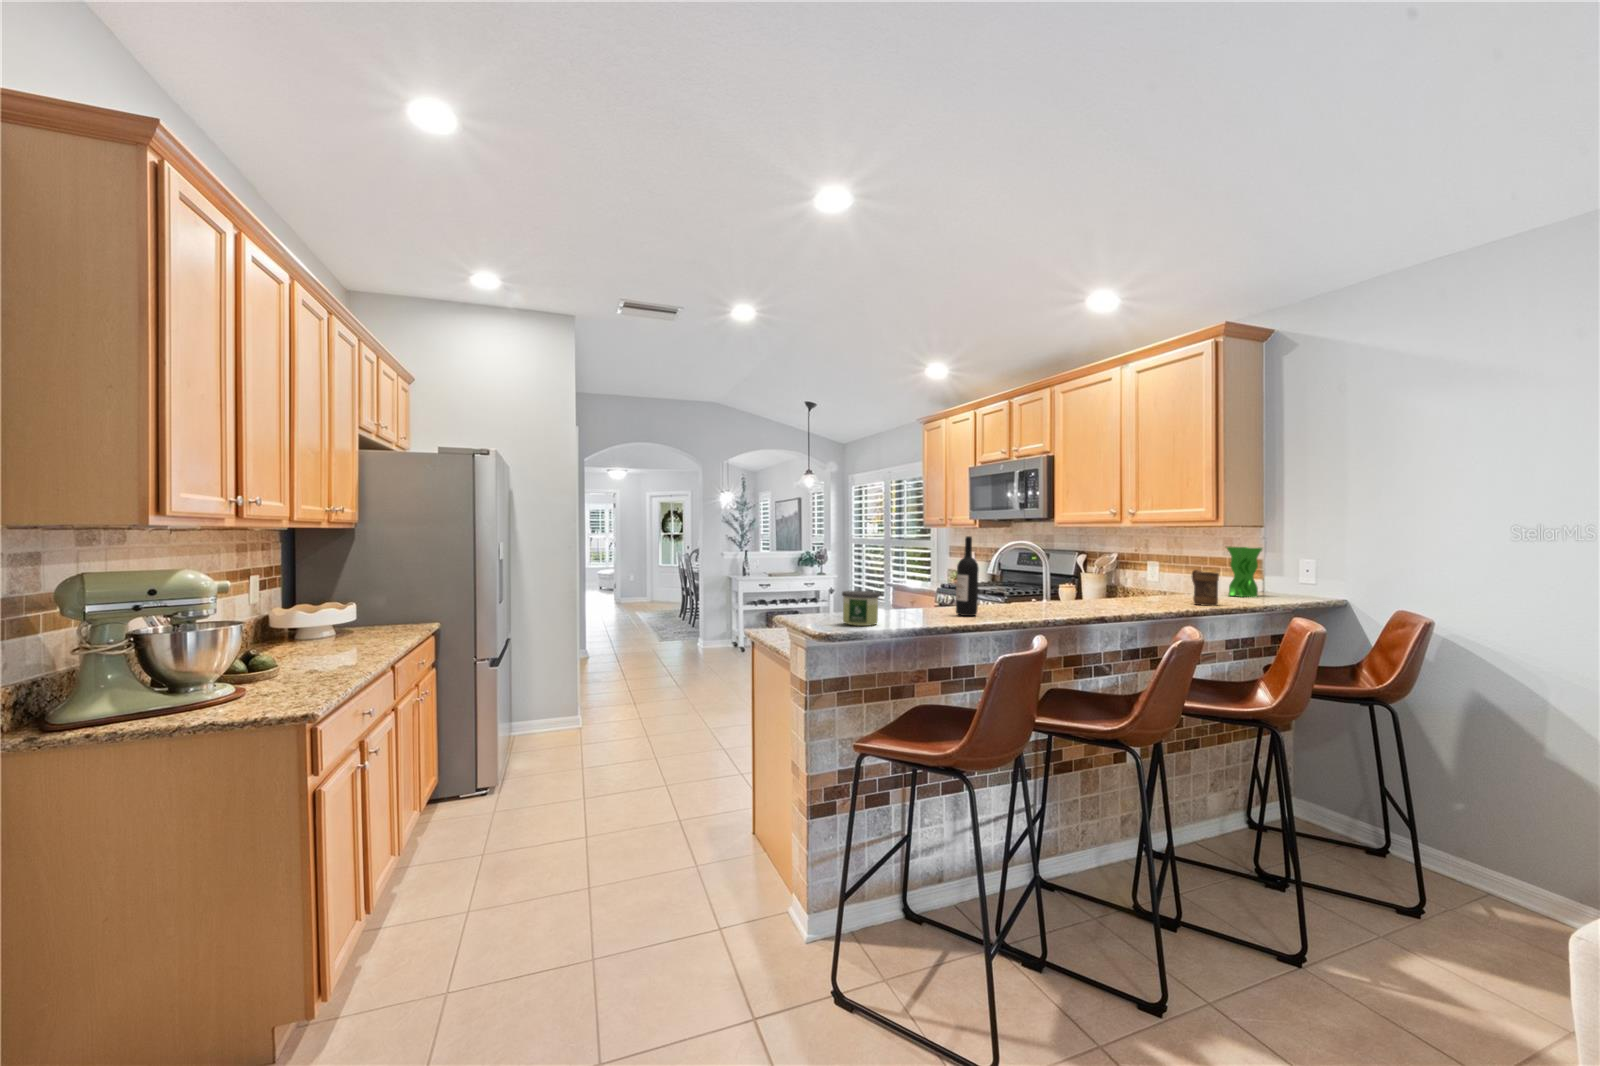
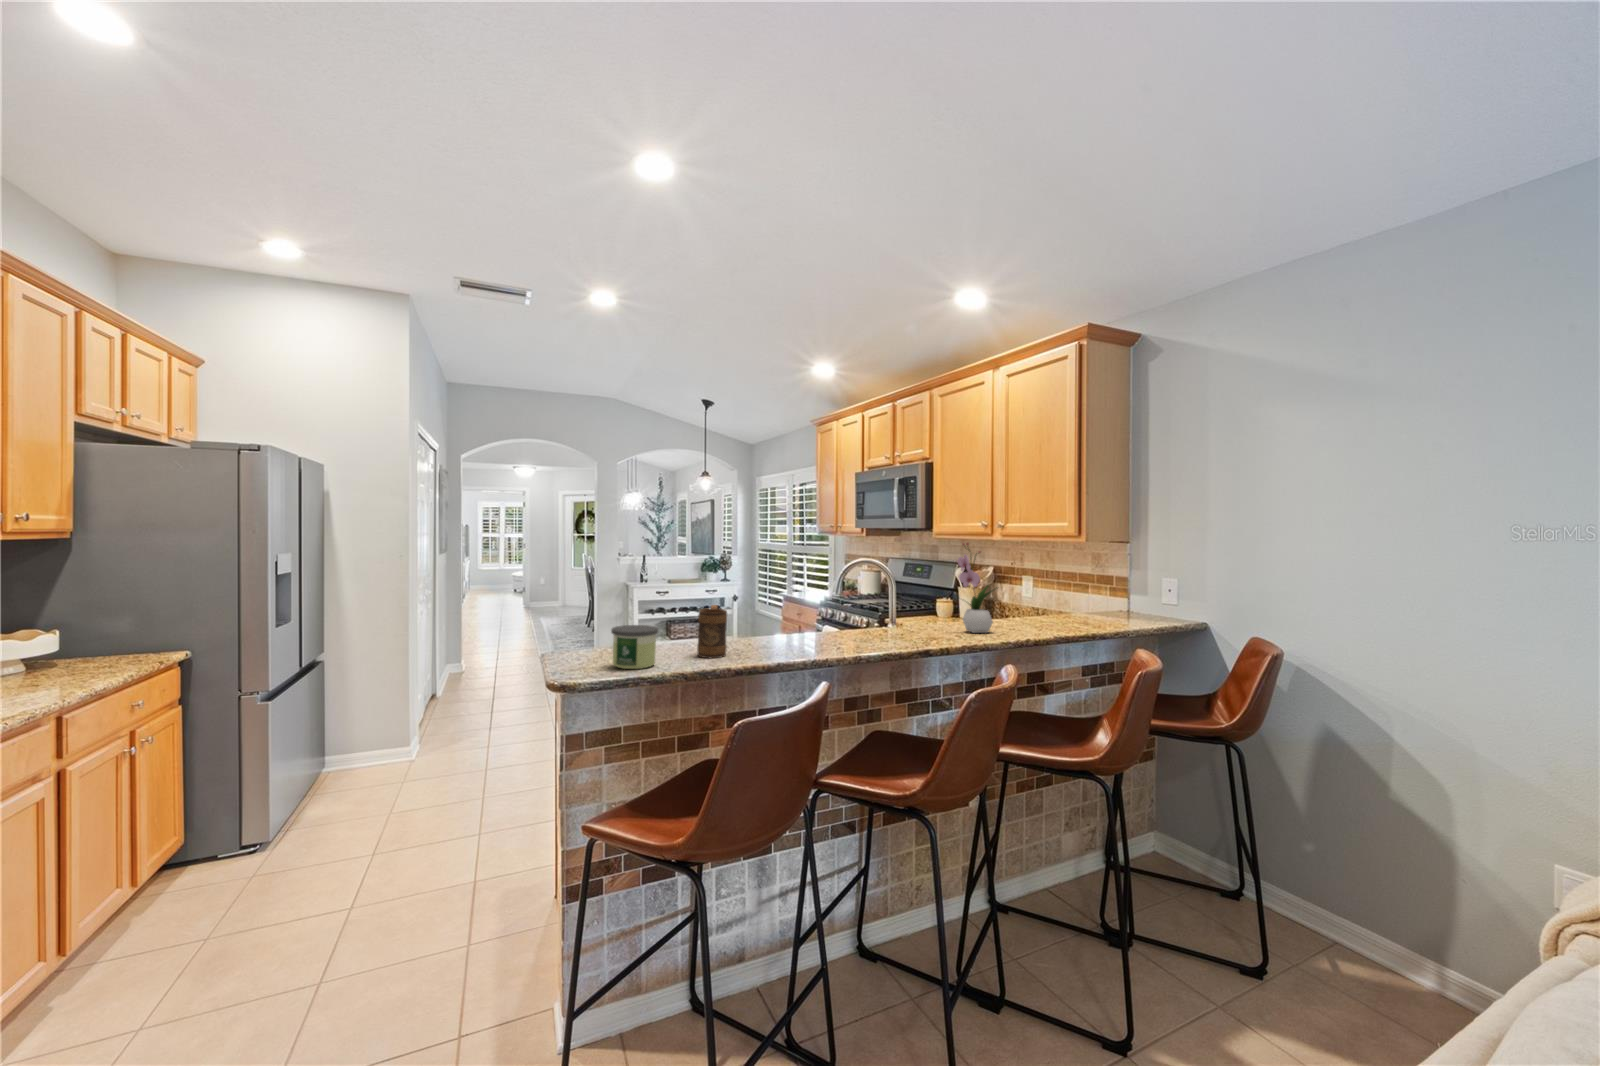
flower arrangement: none [1110,525,1151,607] -> present [958,543,993,633]
wine bottle: present [956,536,979,616] -> none [768,558,793,650]
vase: present [1227,547,1262,597] -> none [1093,563,1131,618]
mug: present [1192,569,1219,606] -> present [697,605,727,658]

